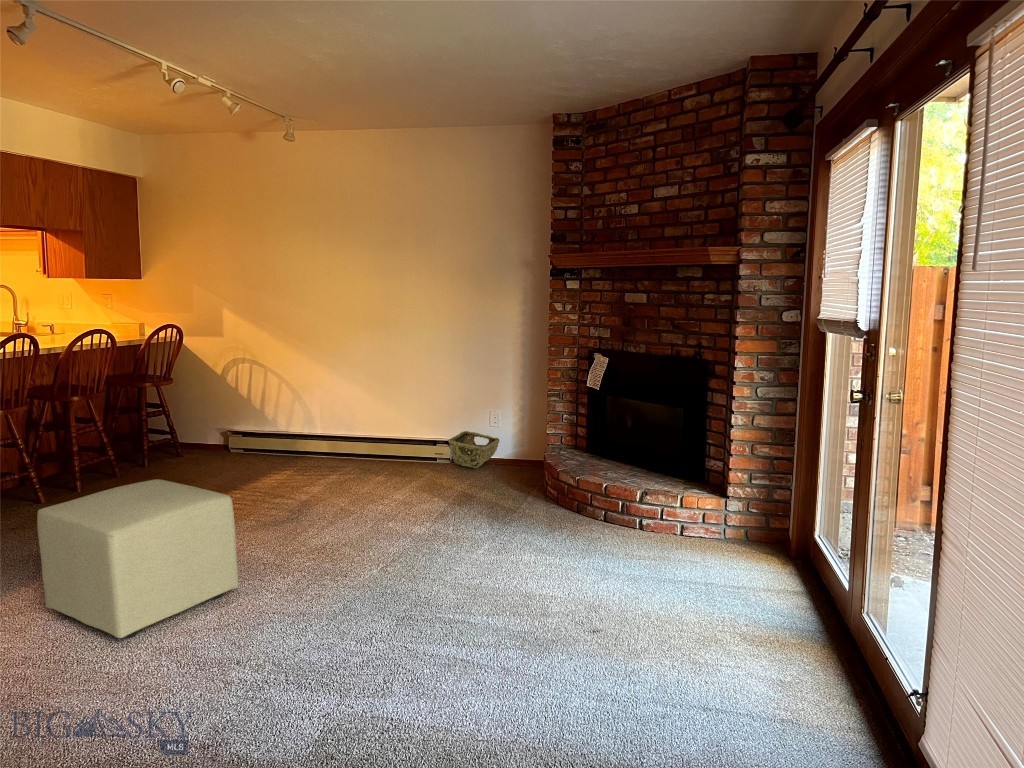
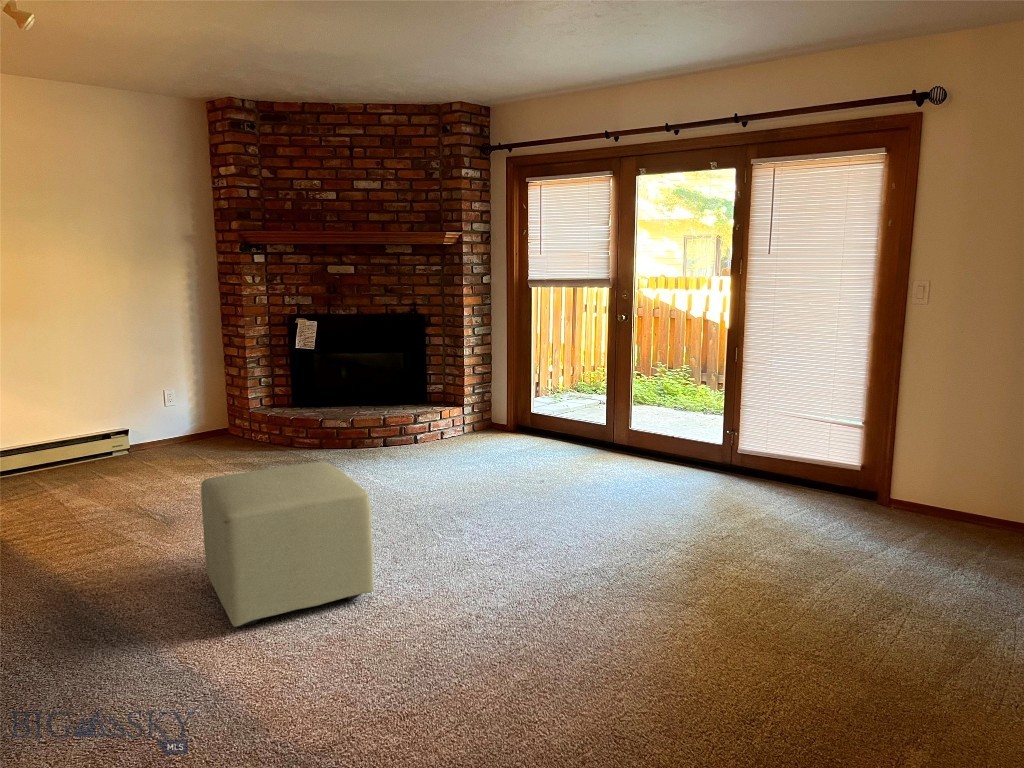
woven basket: present [448,431,499,468] -> none [137,421,201,454]

